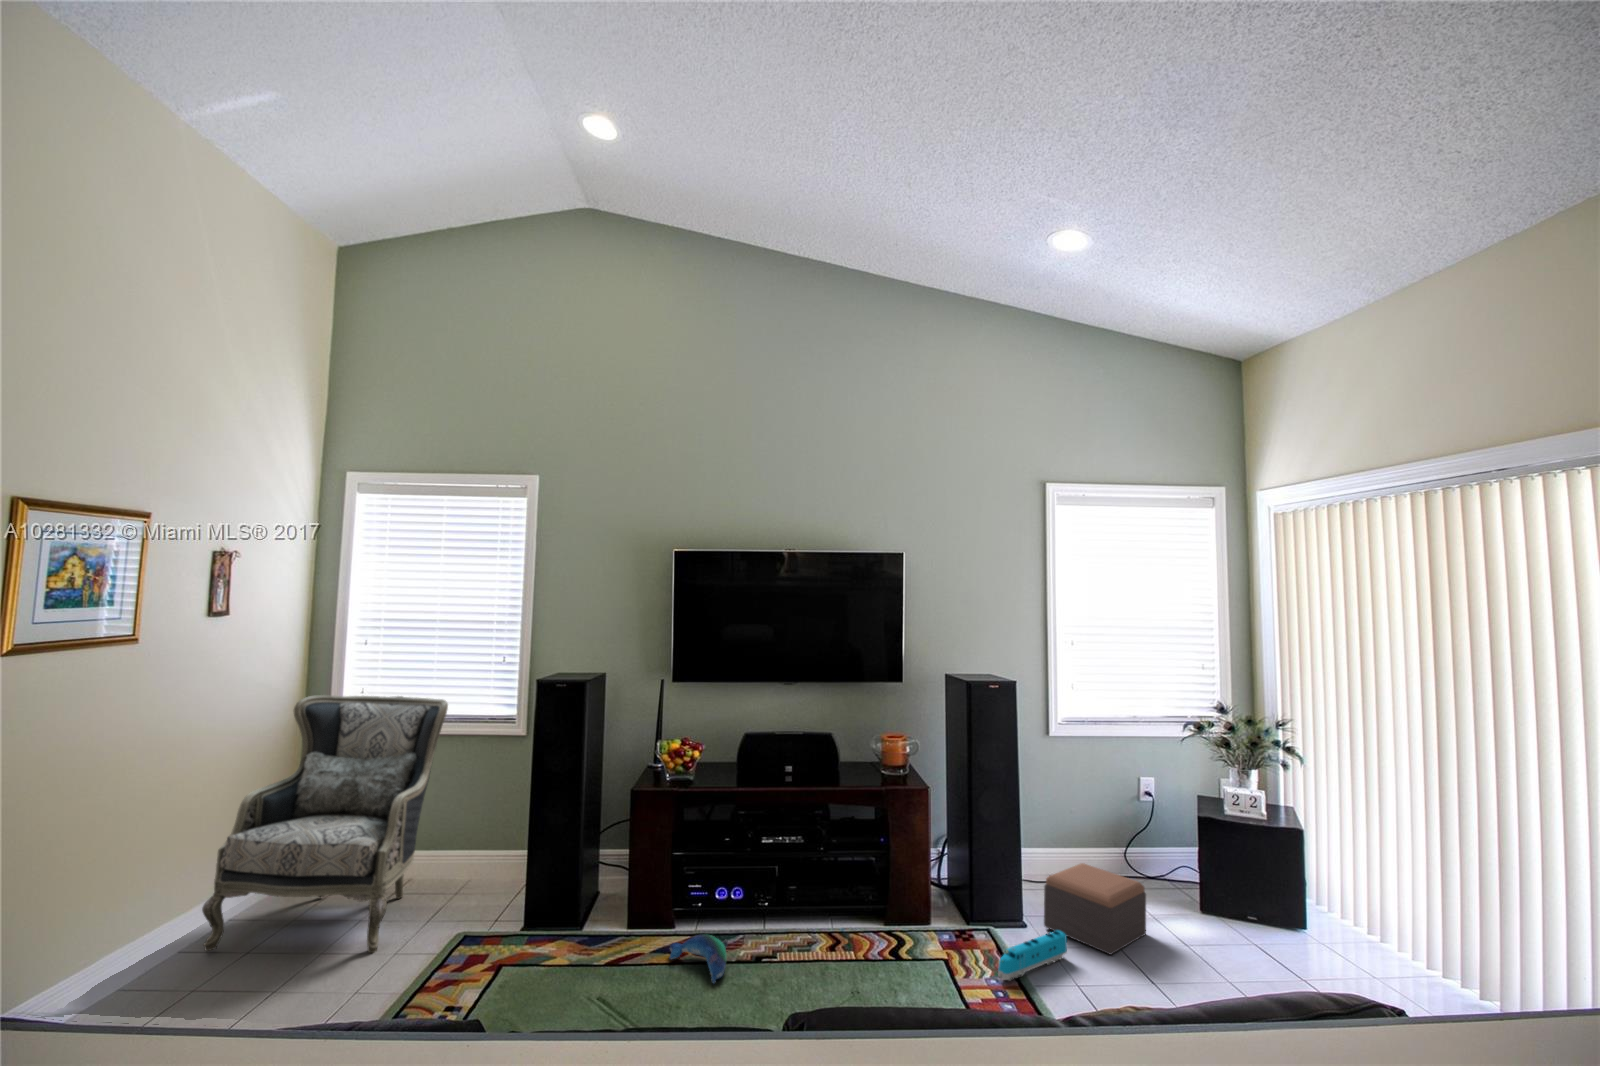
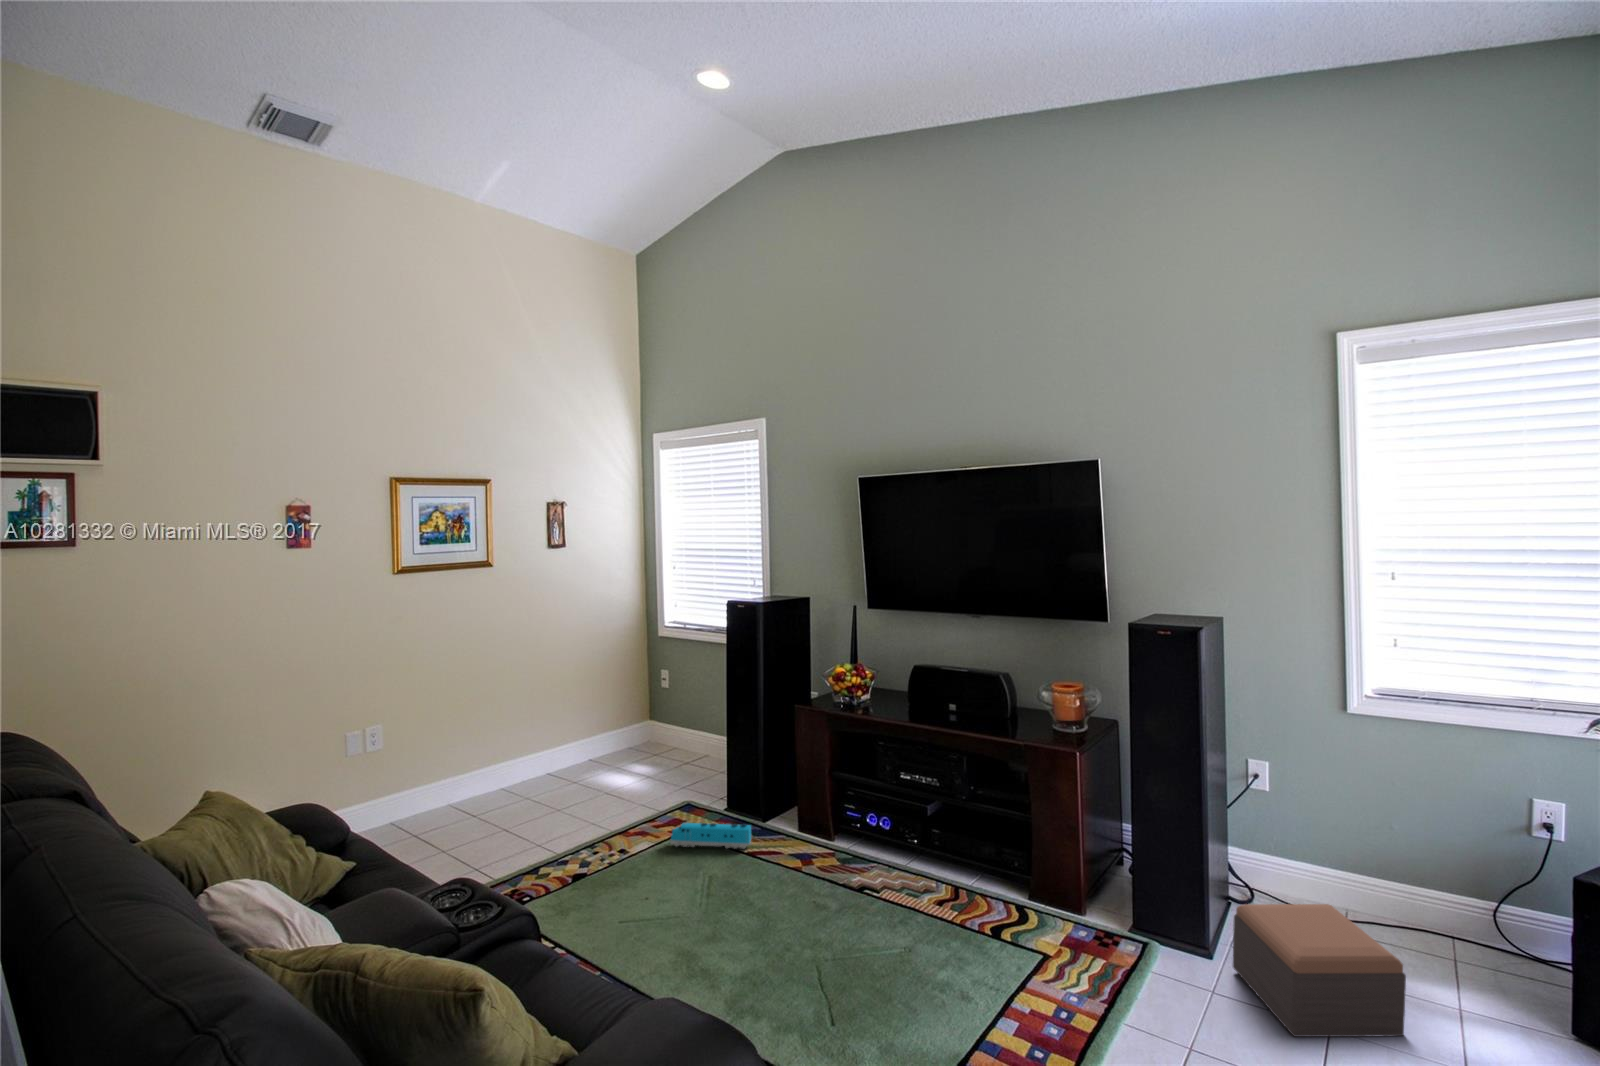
armchair: present [202,695,448,953] -> none [549,604,698,808]
toy train: present [998,930,1067,980] -> present [670,823,751,849]
plush toy: present [670,934,728,983] -> none [793,851,838,898]

